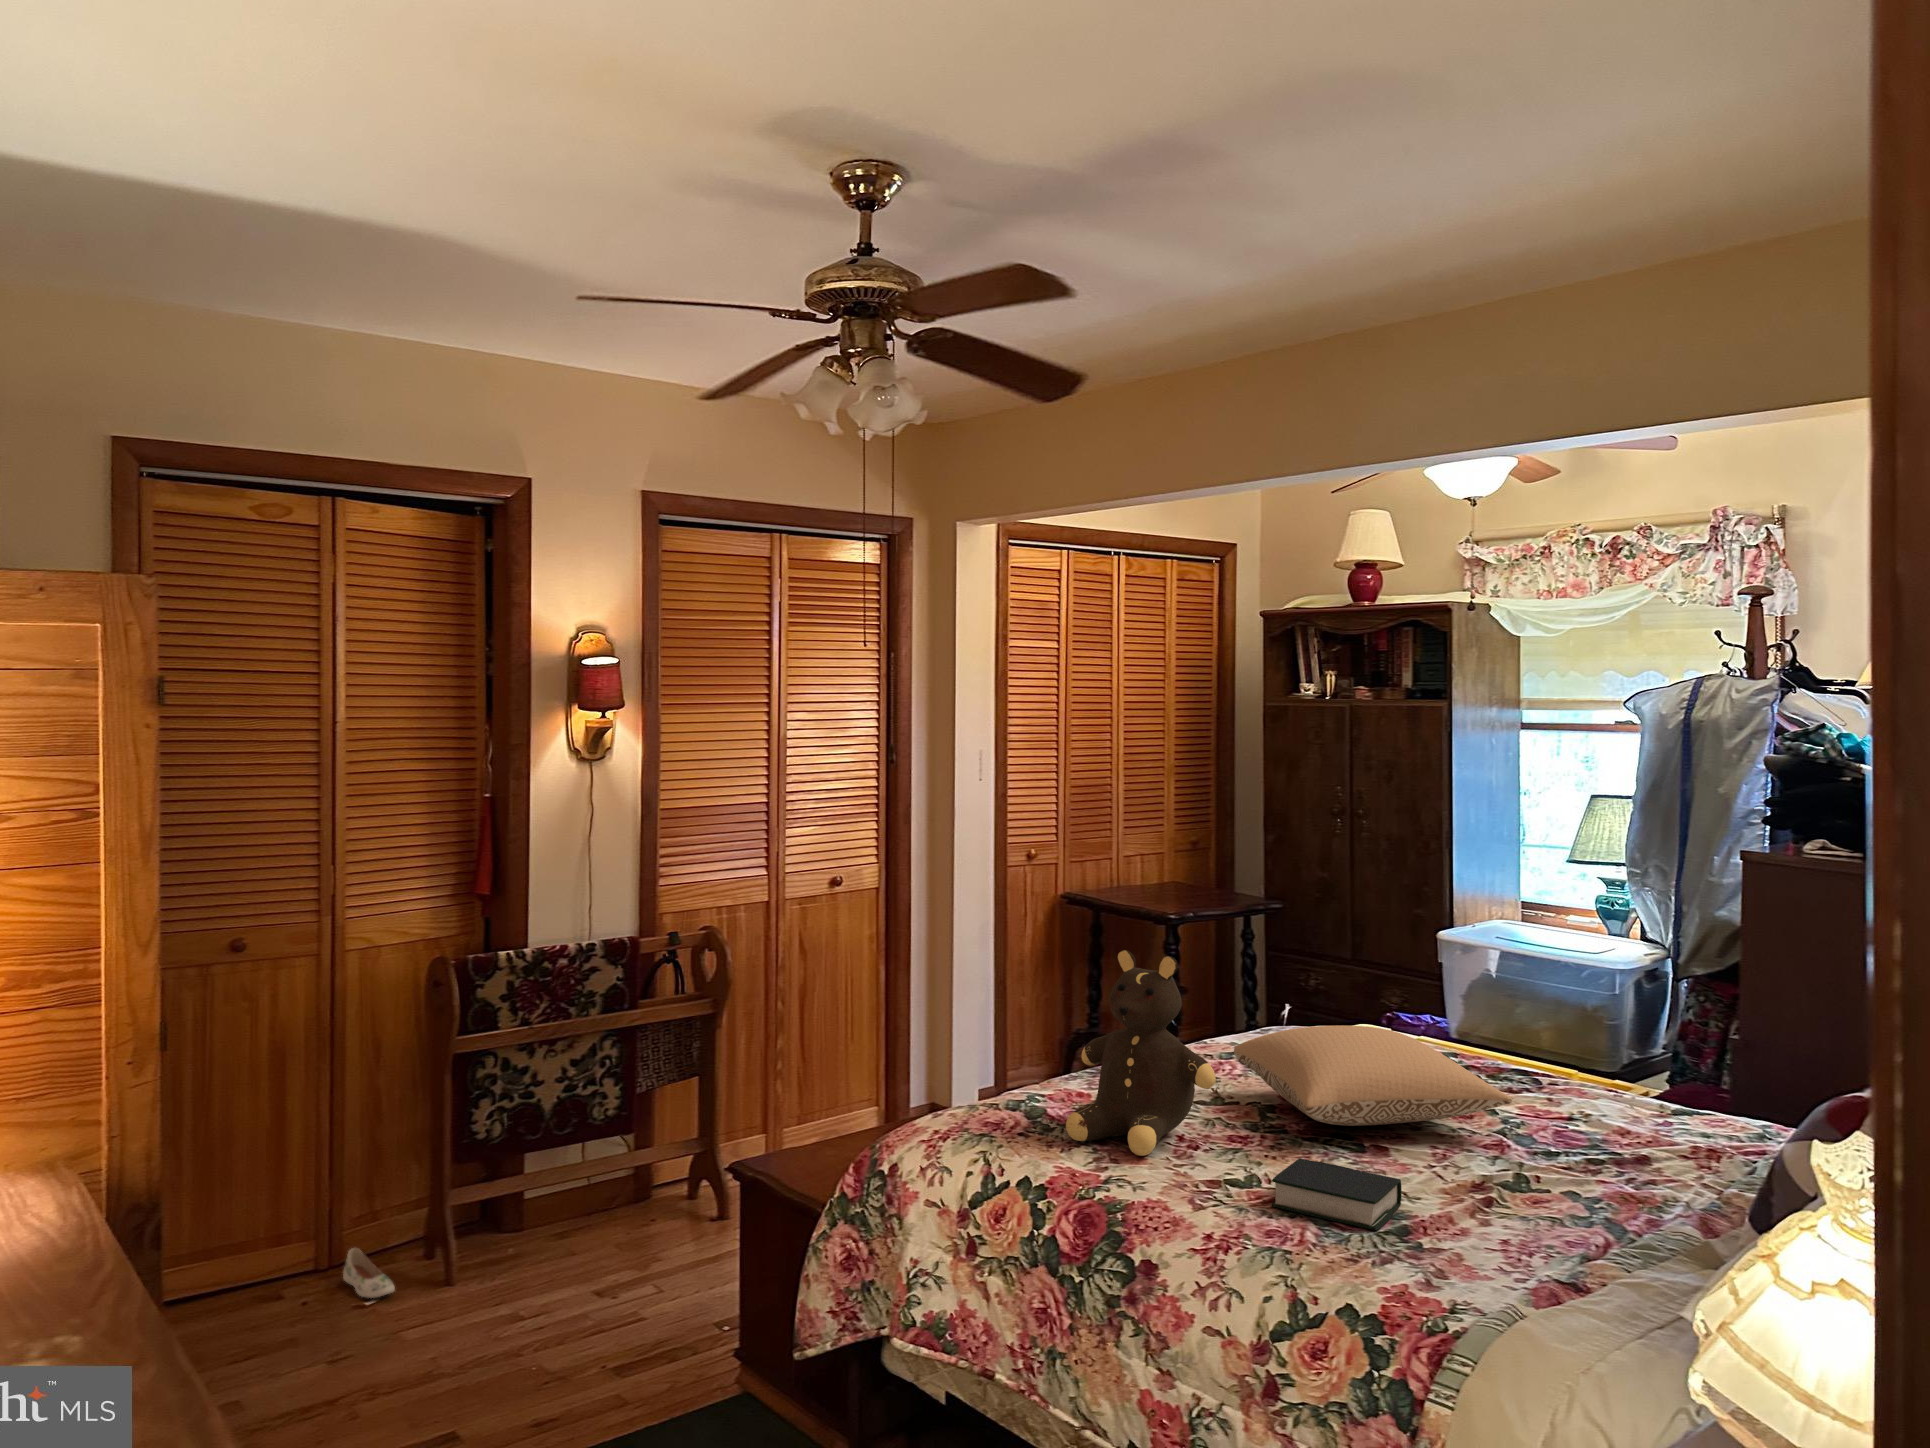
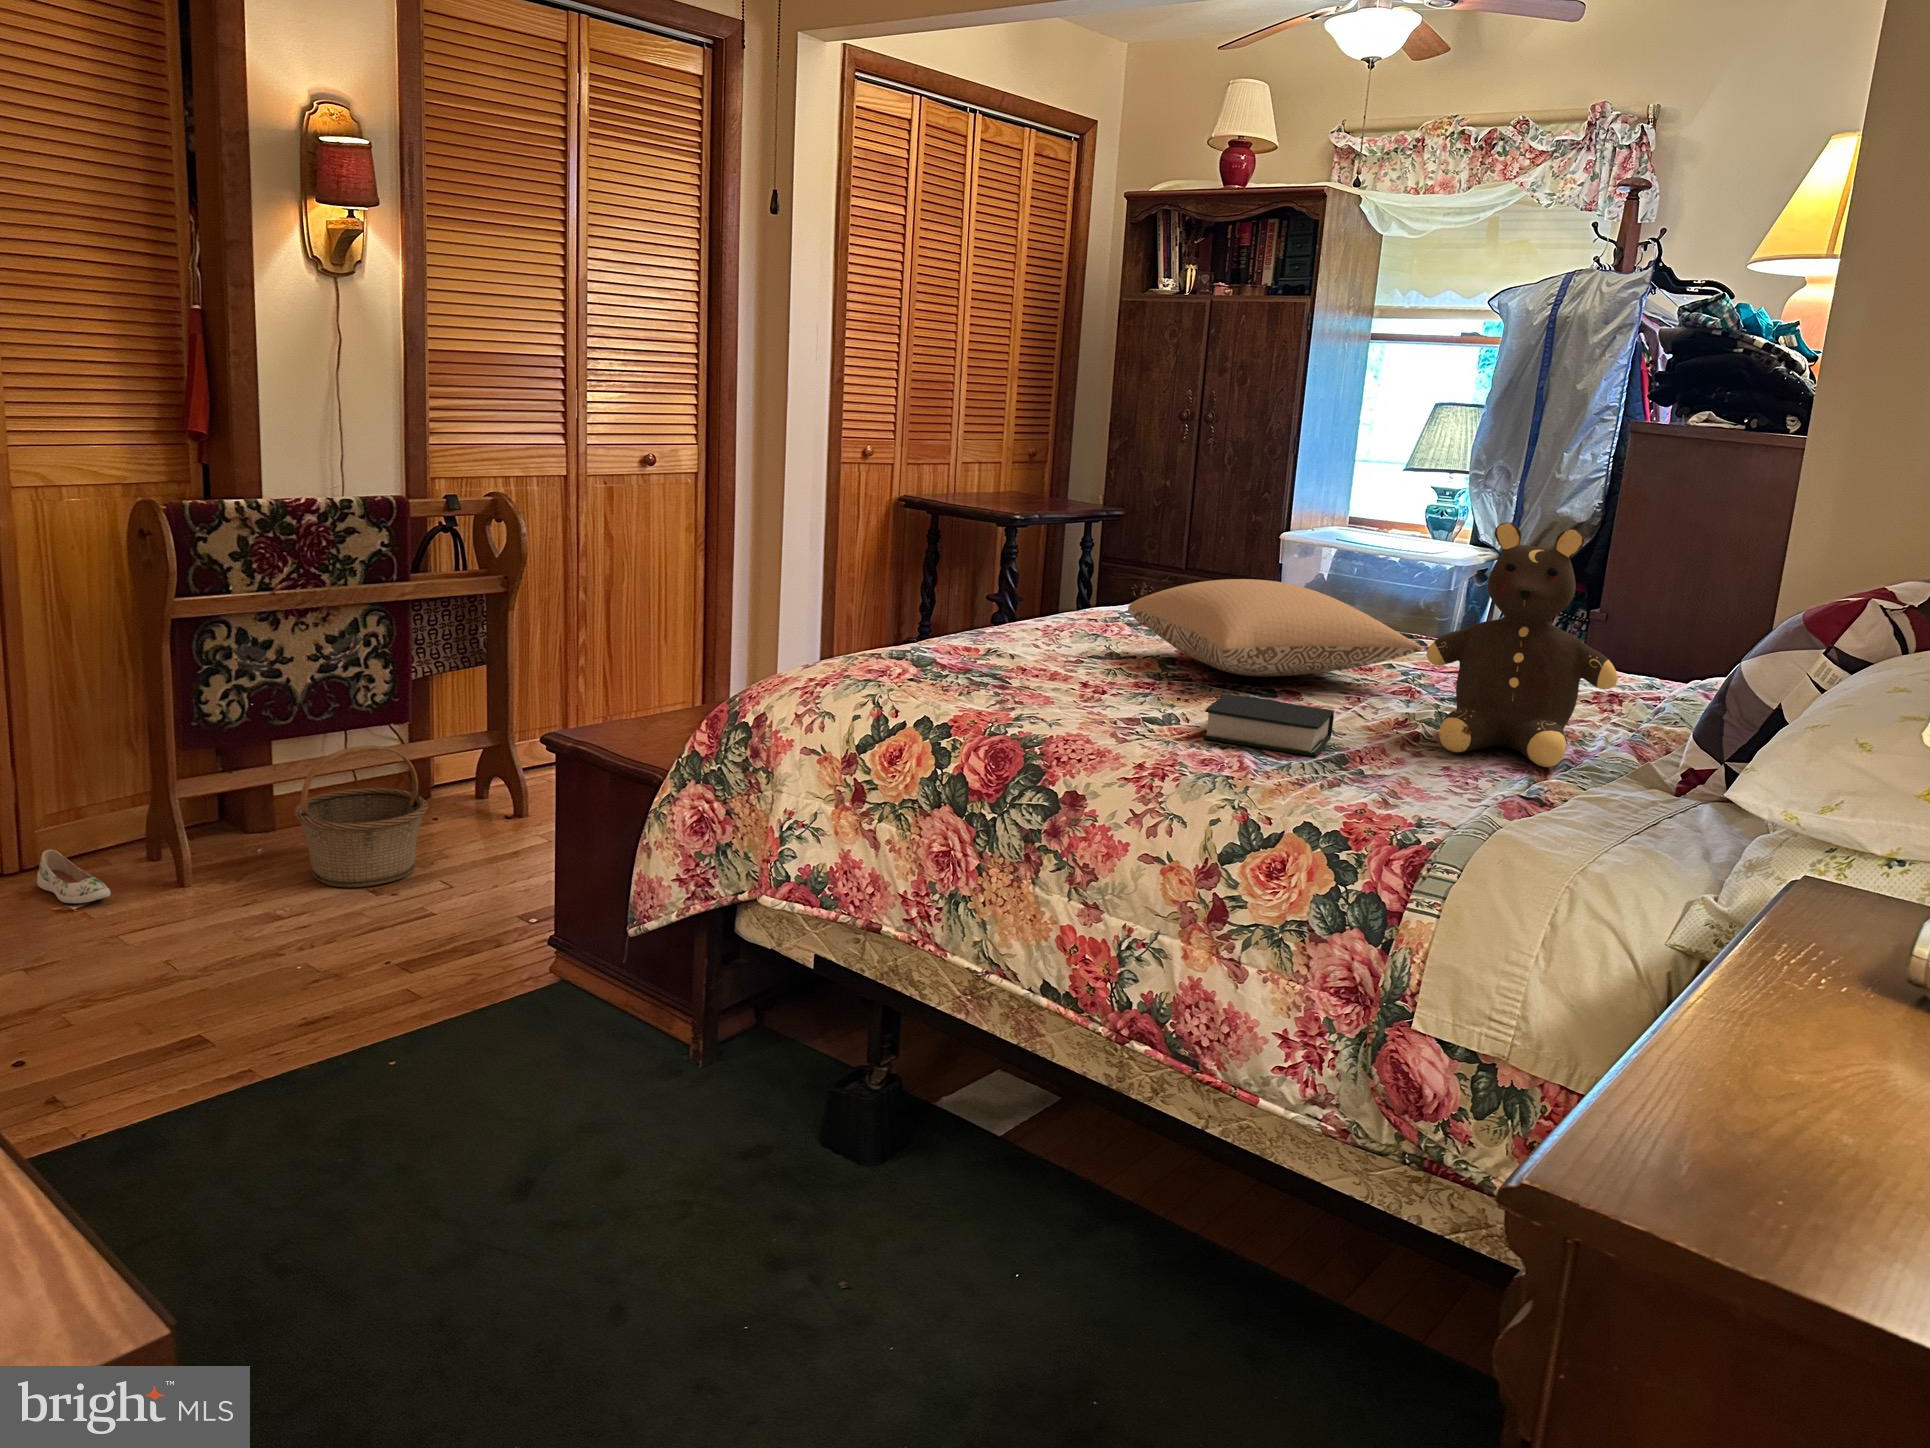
teddy bear: present [1066,950,1216,1156] -> present [1427,522,1618,767]
basket: none [538,1158,645,1288] -> present [294,745,428,887]

